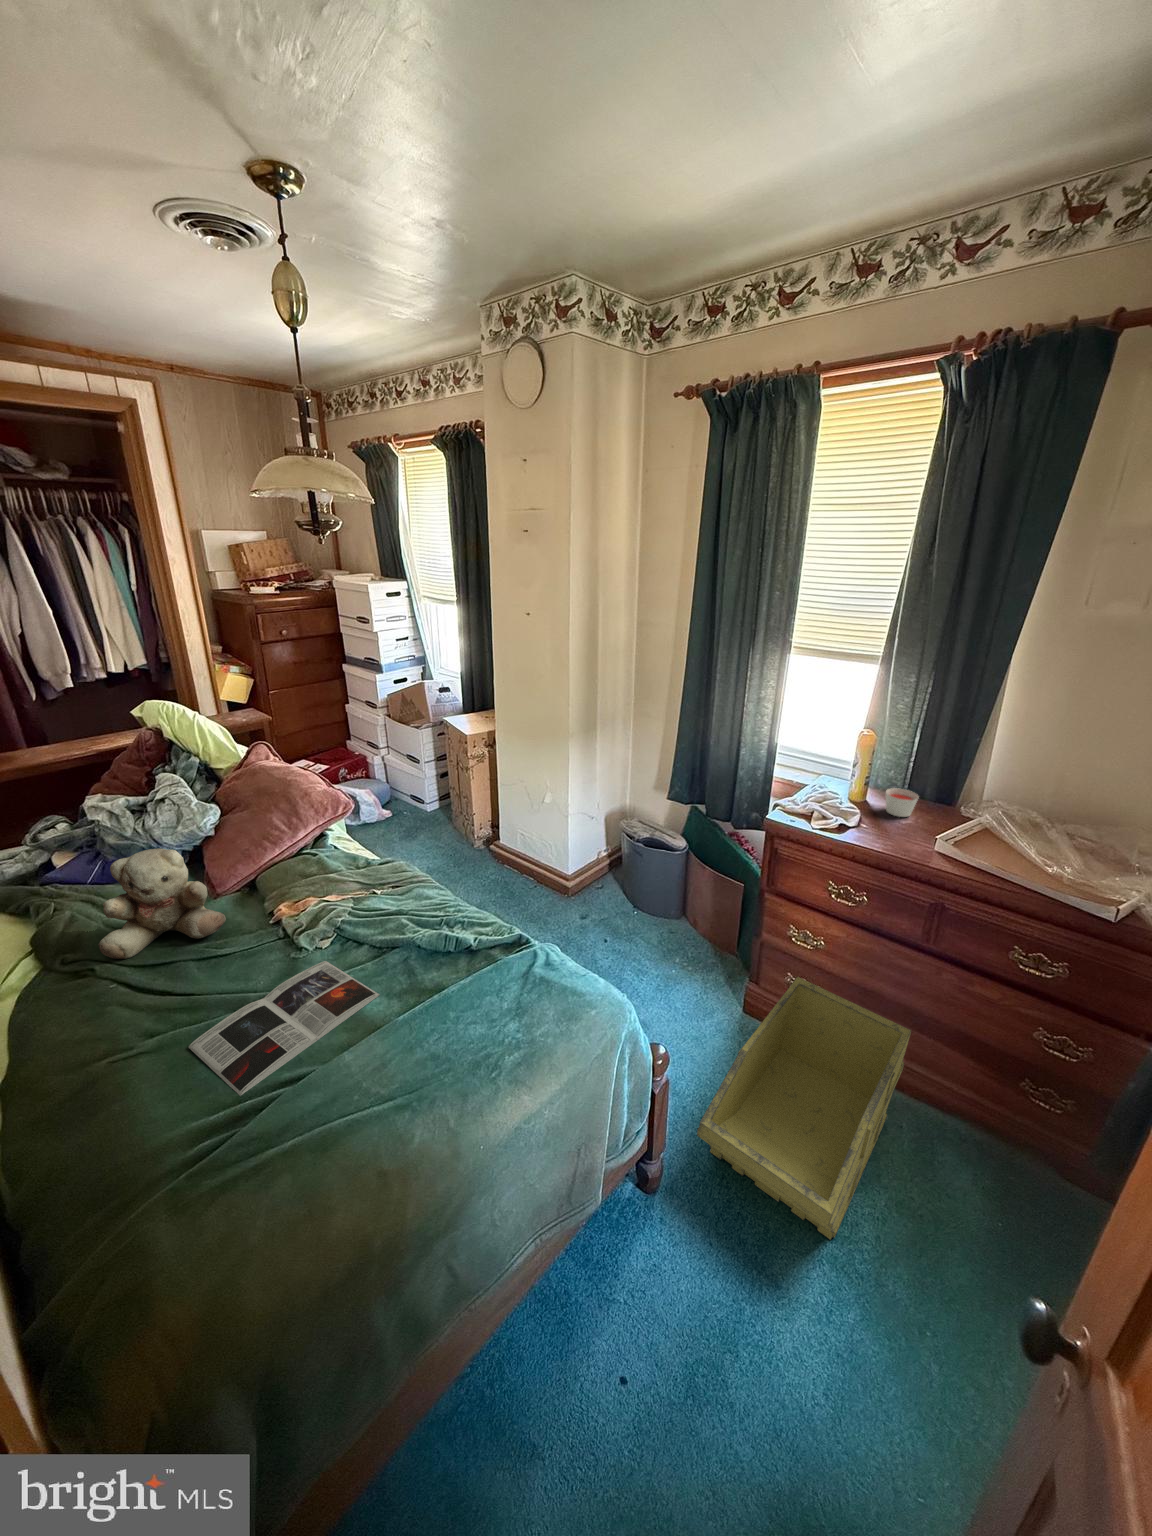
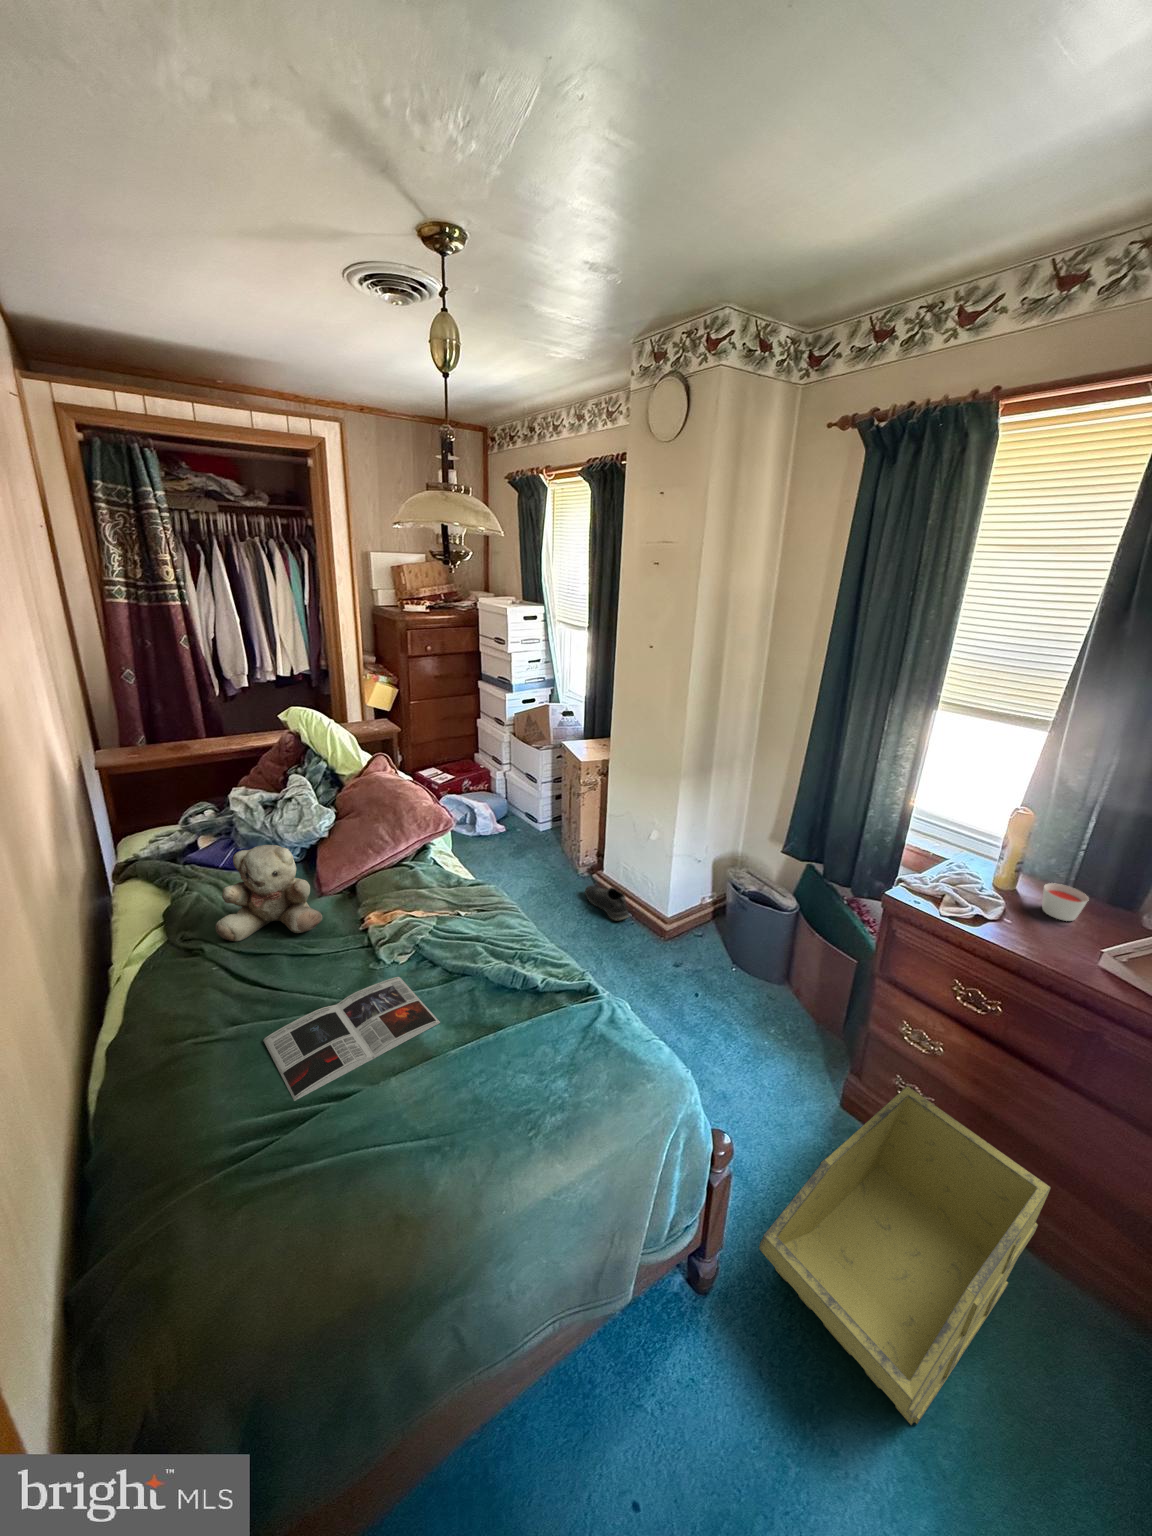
shoe: none [488,854,535,885] -> present [585,886,629,920]

